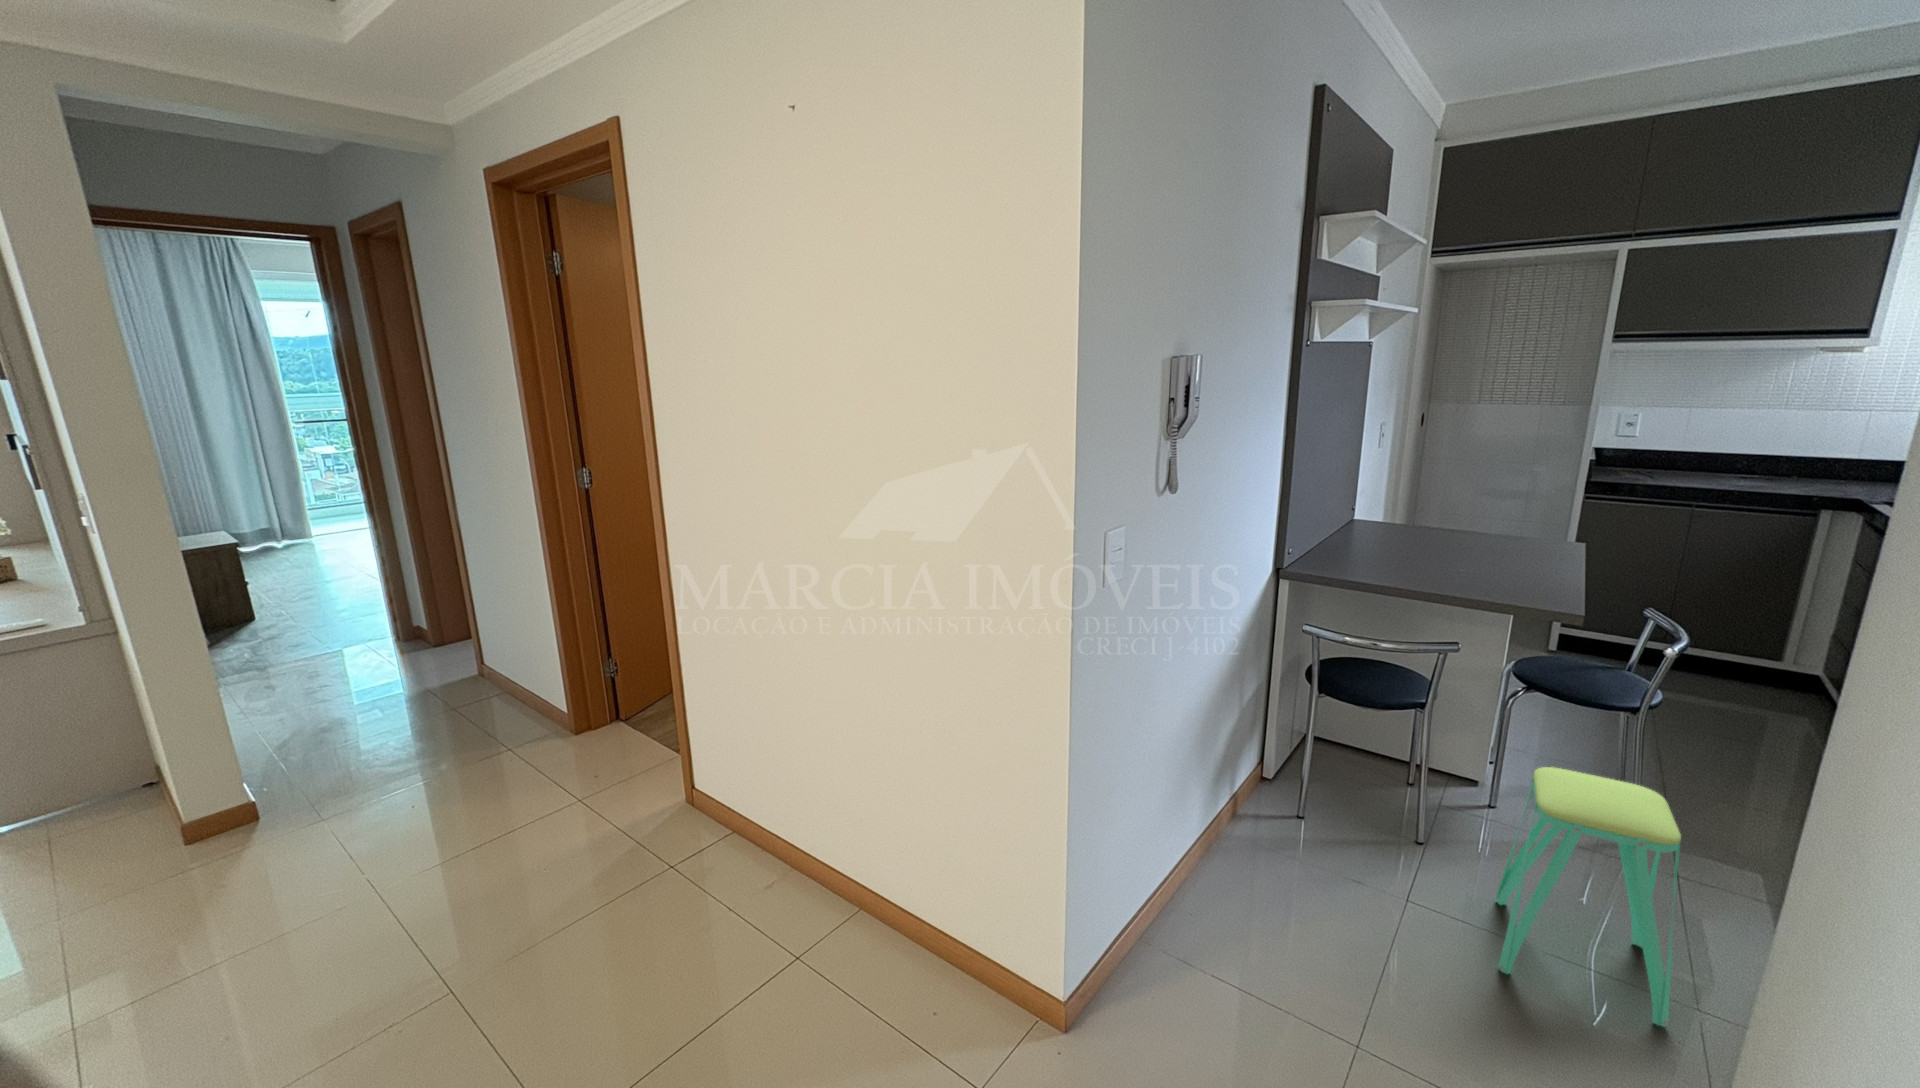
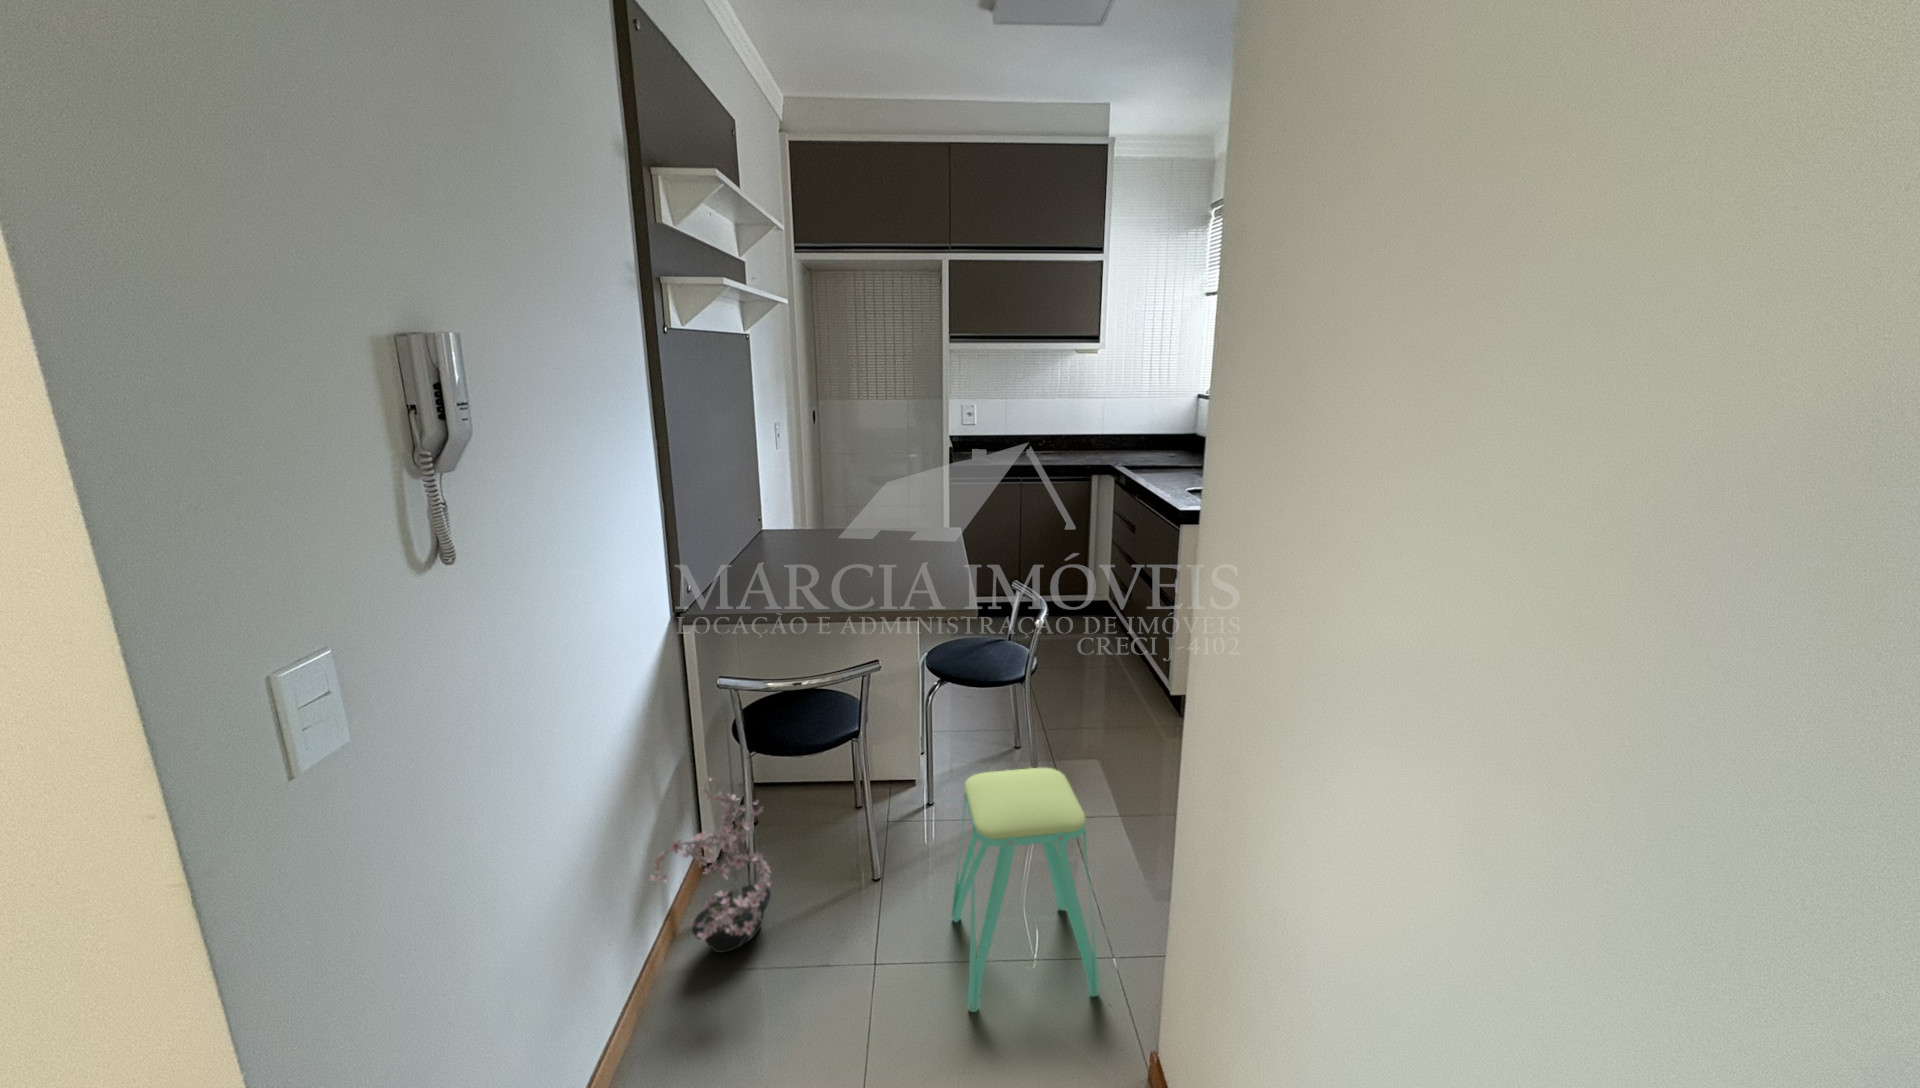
potted plant: none [1228,694,1326,840] -> present [650,777,771,953]

